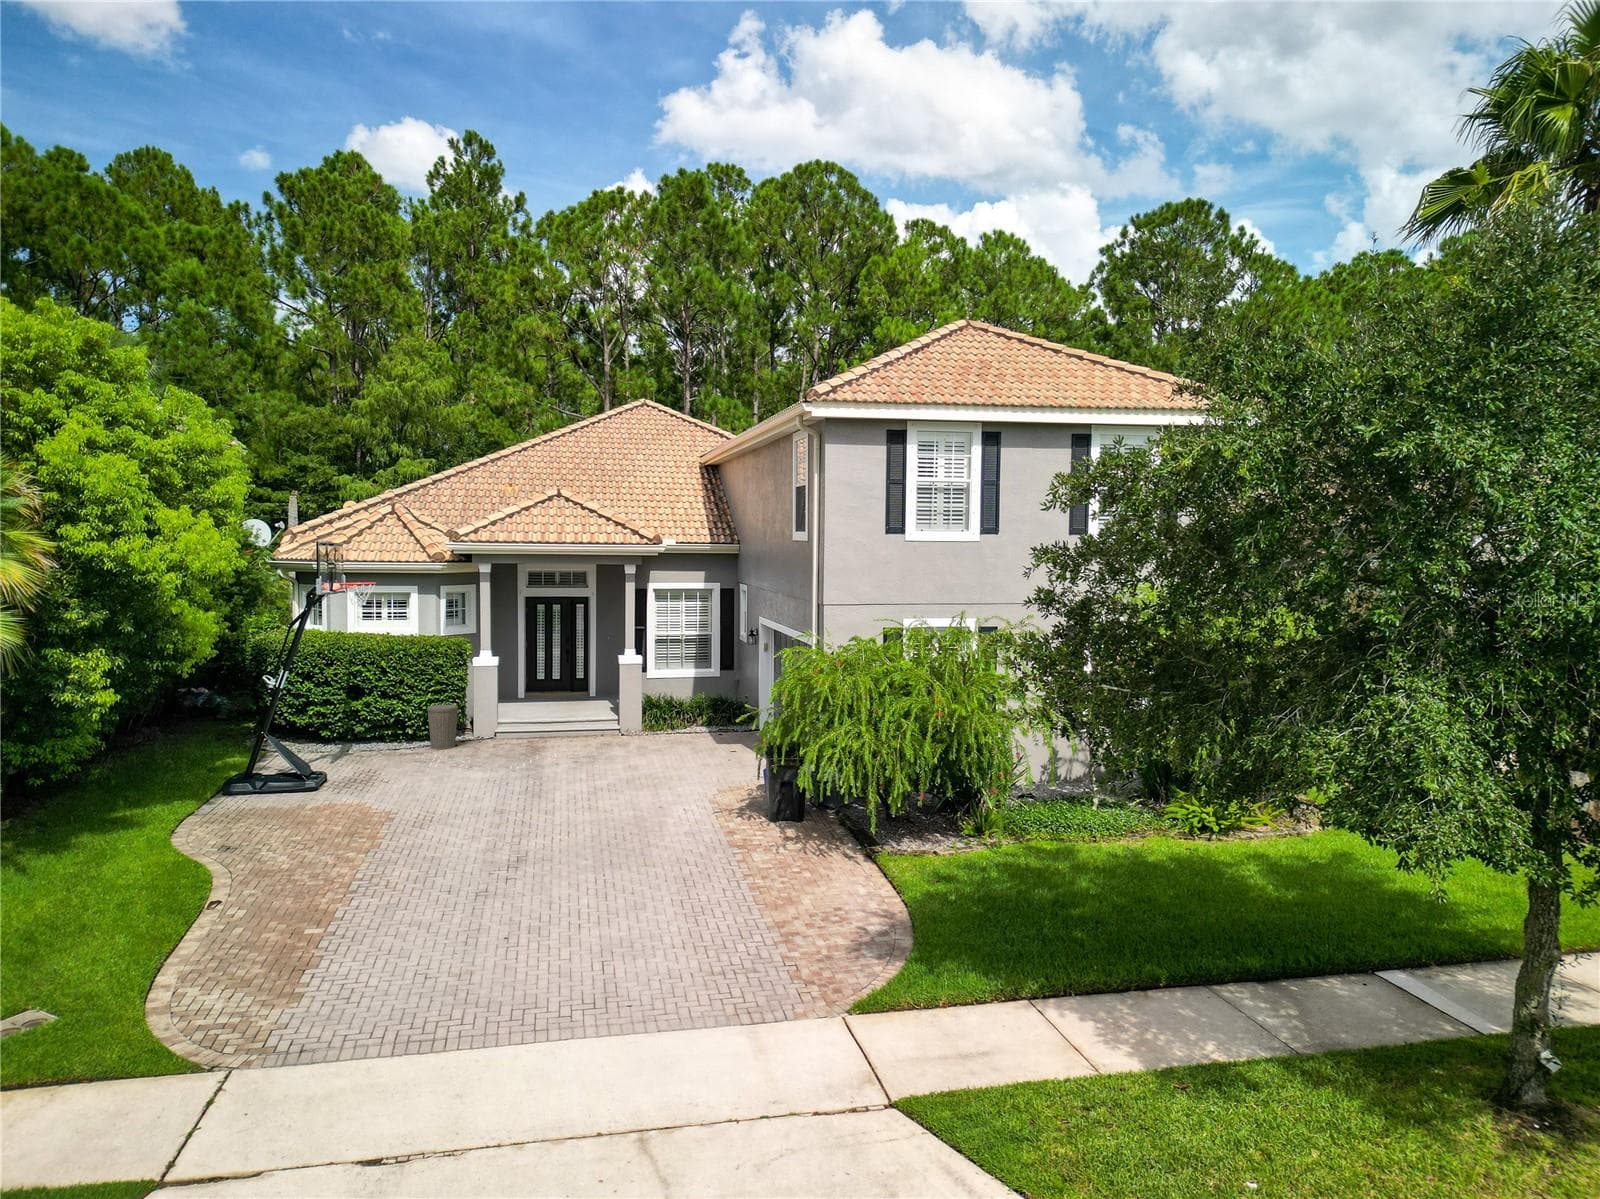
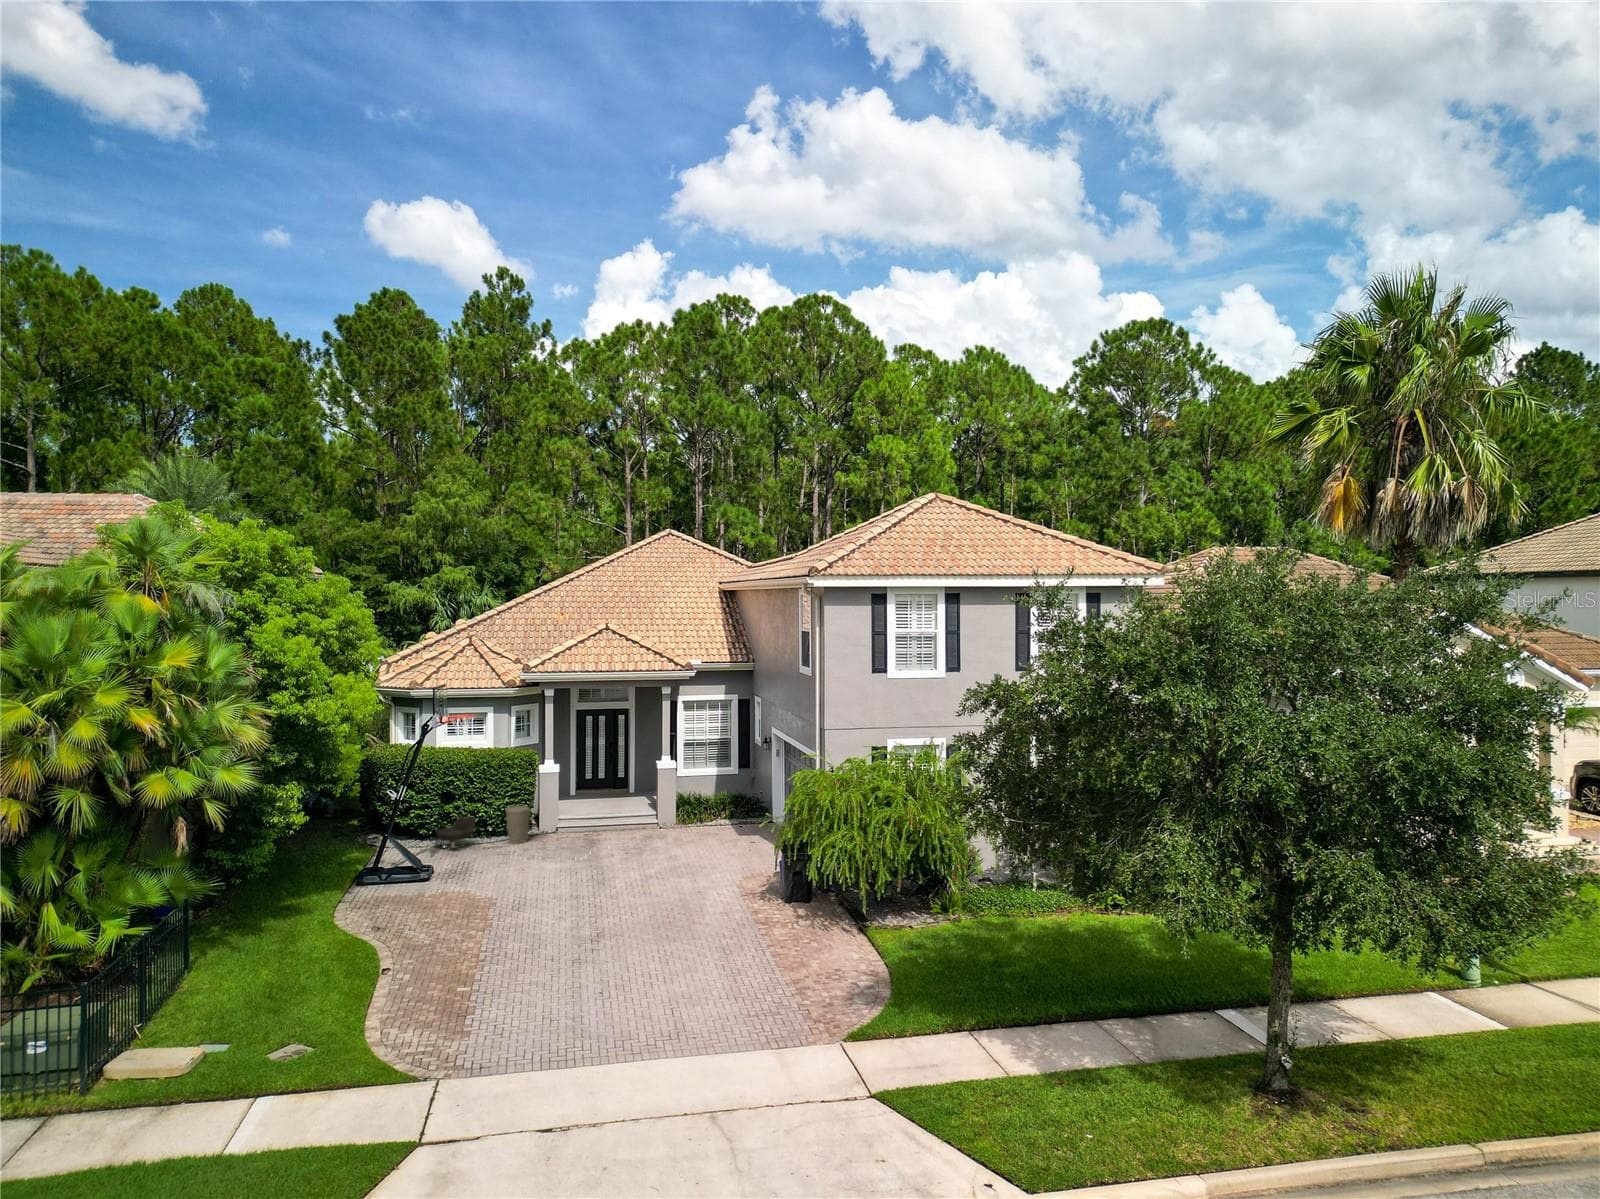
lounge chair: none [338,715,389,756] -> present [436,816,475,848]

